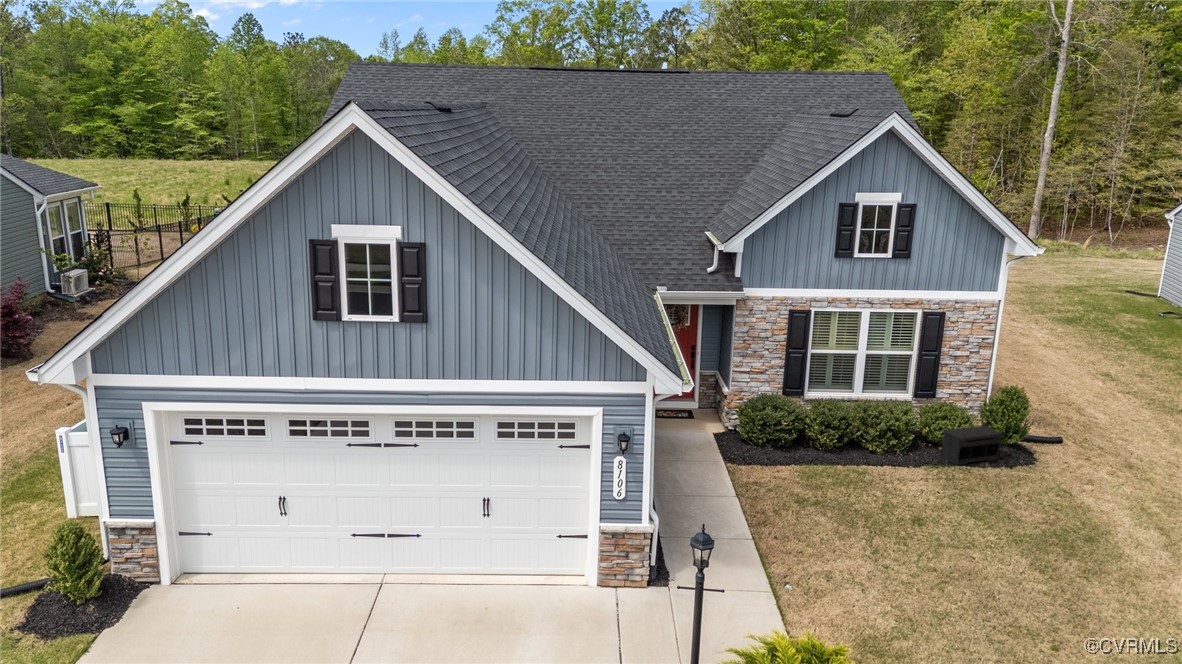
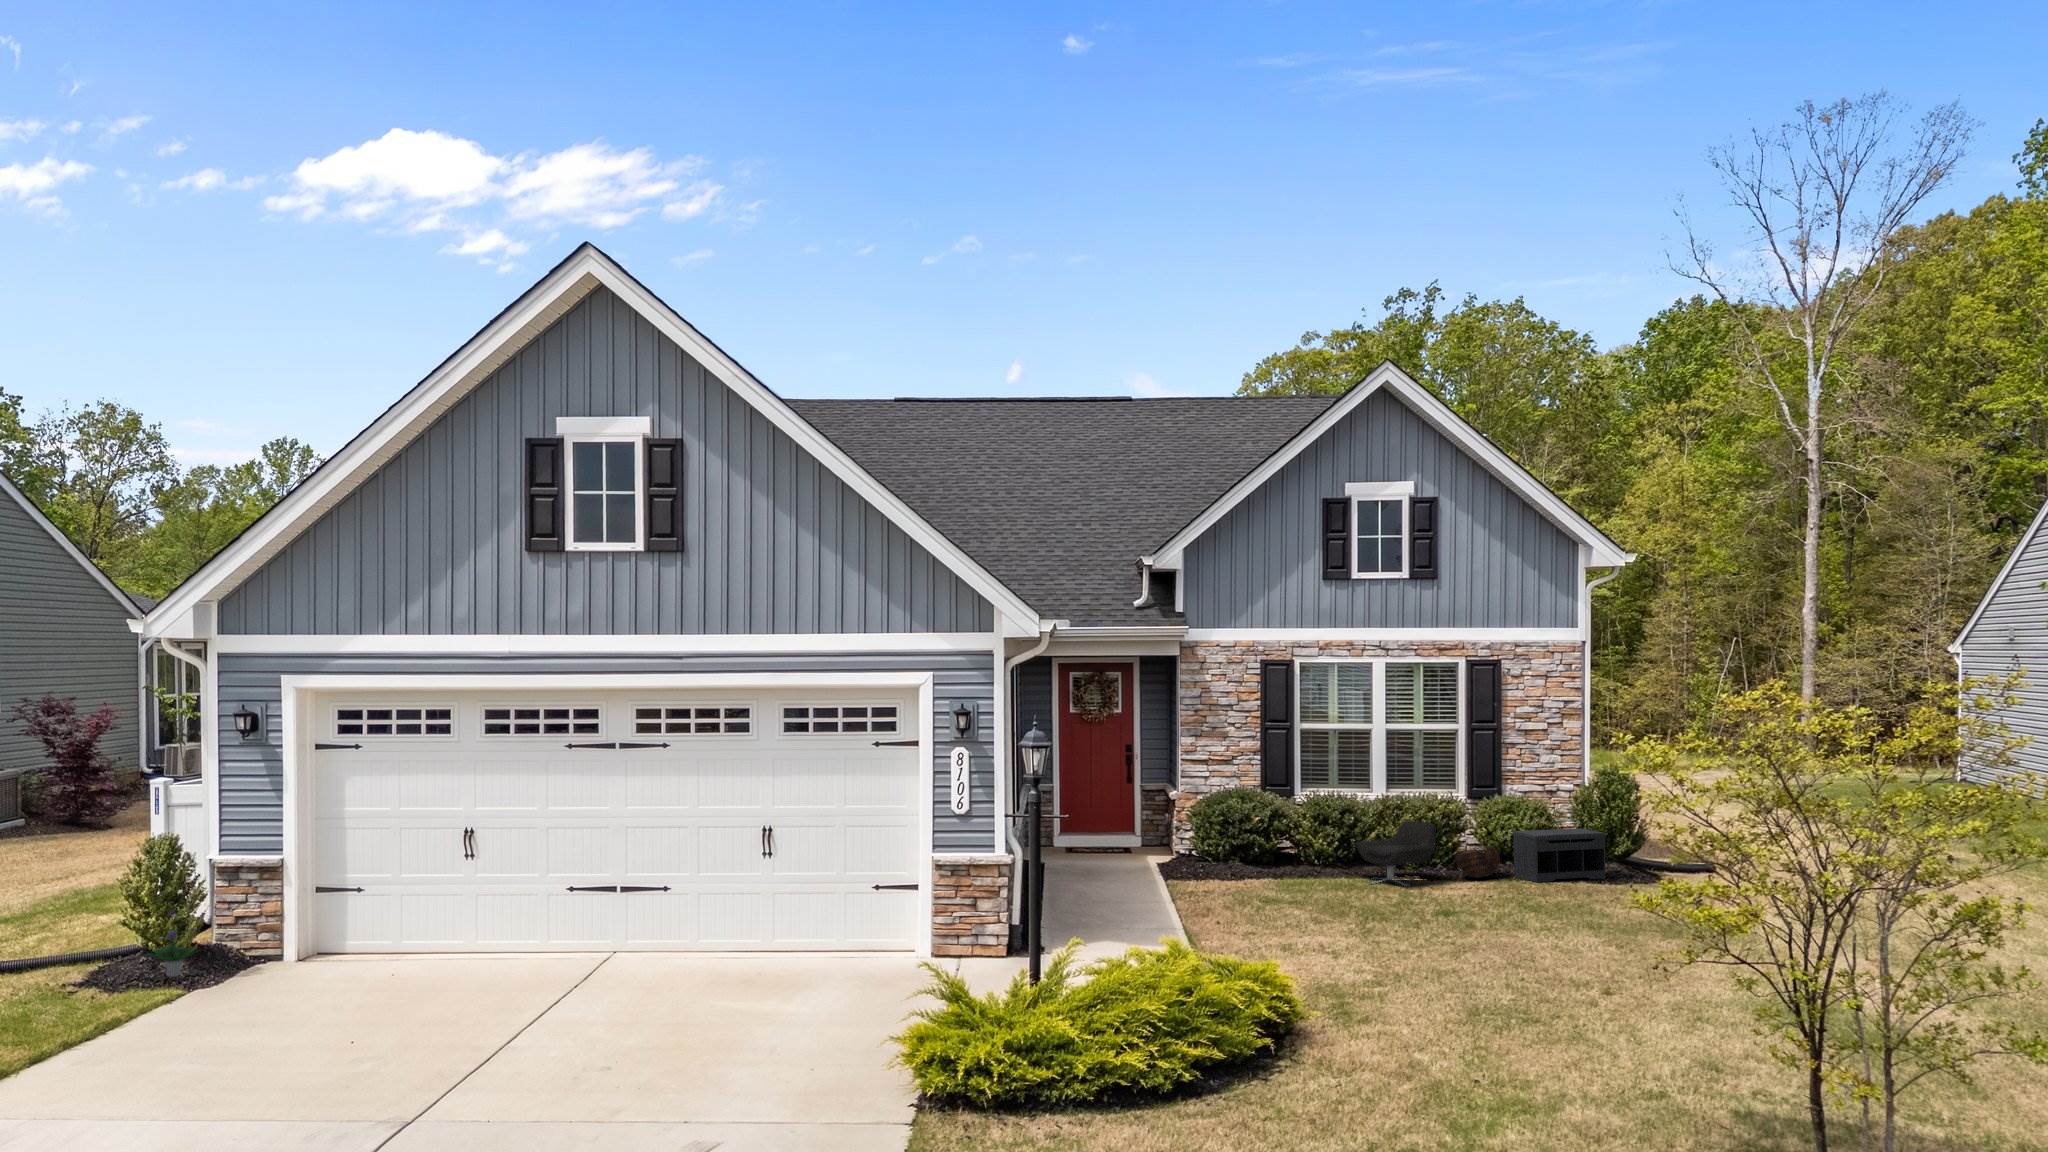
lounge chair: none [846,423,900,471] -> present [1356,820,1436,886]
basket: none [907,438,934,460] -> present [1456,846,1500,878]
potted plant: none [67,575,107,619] -> present [147,911,197,977]

